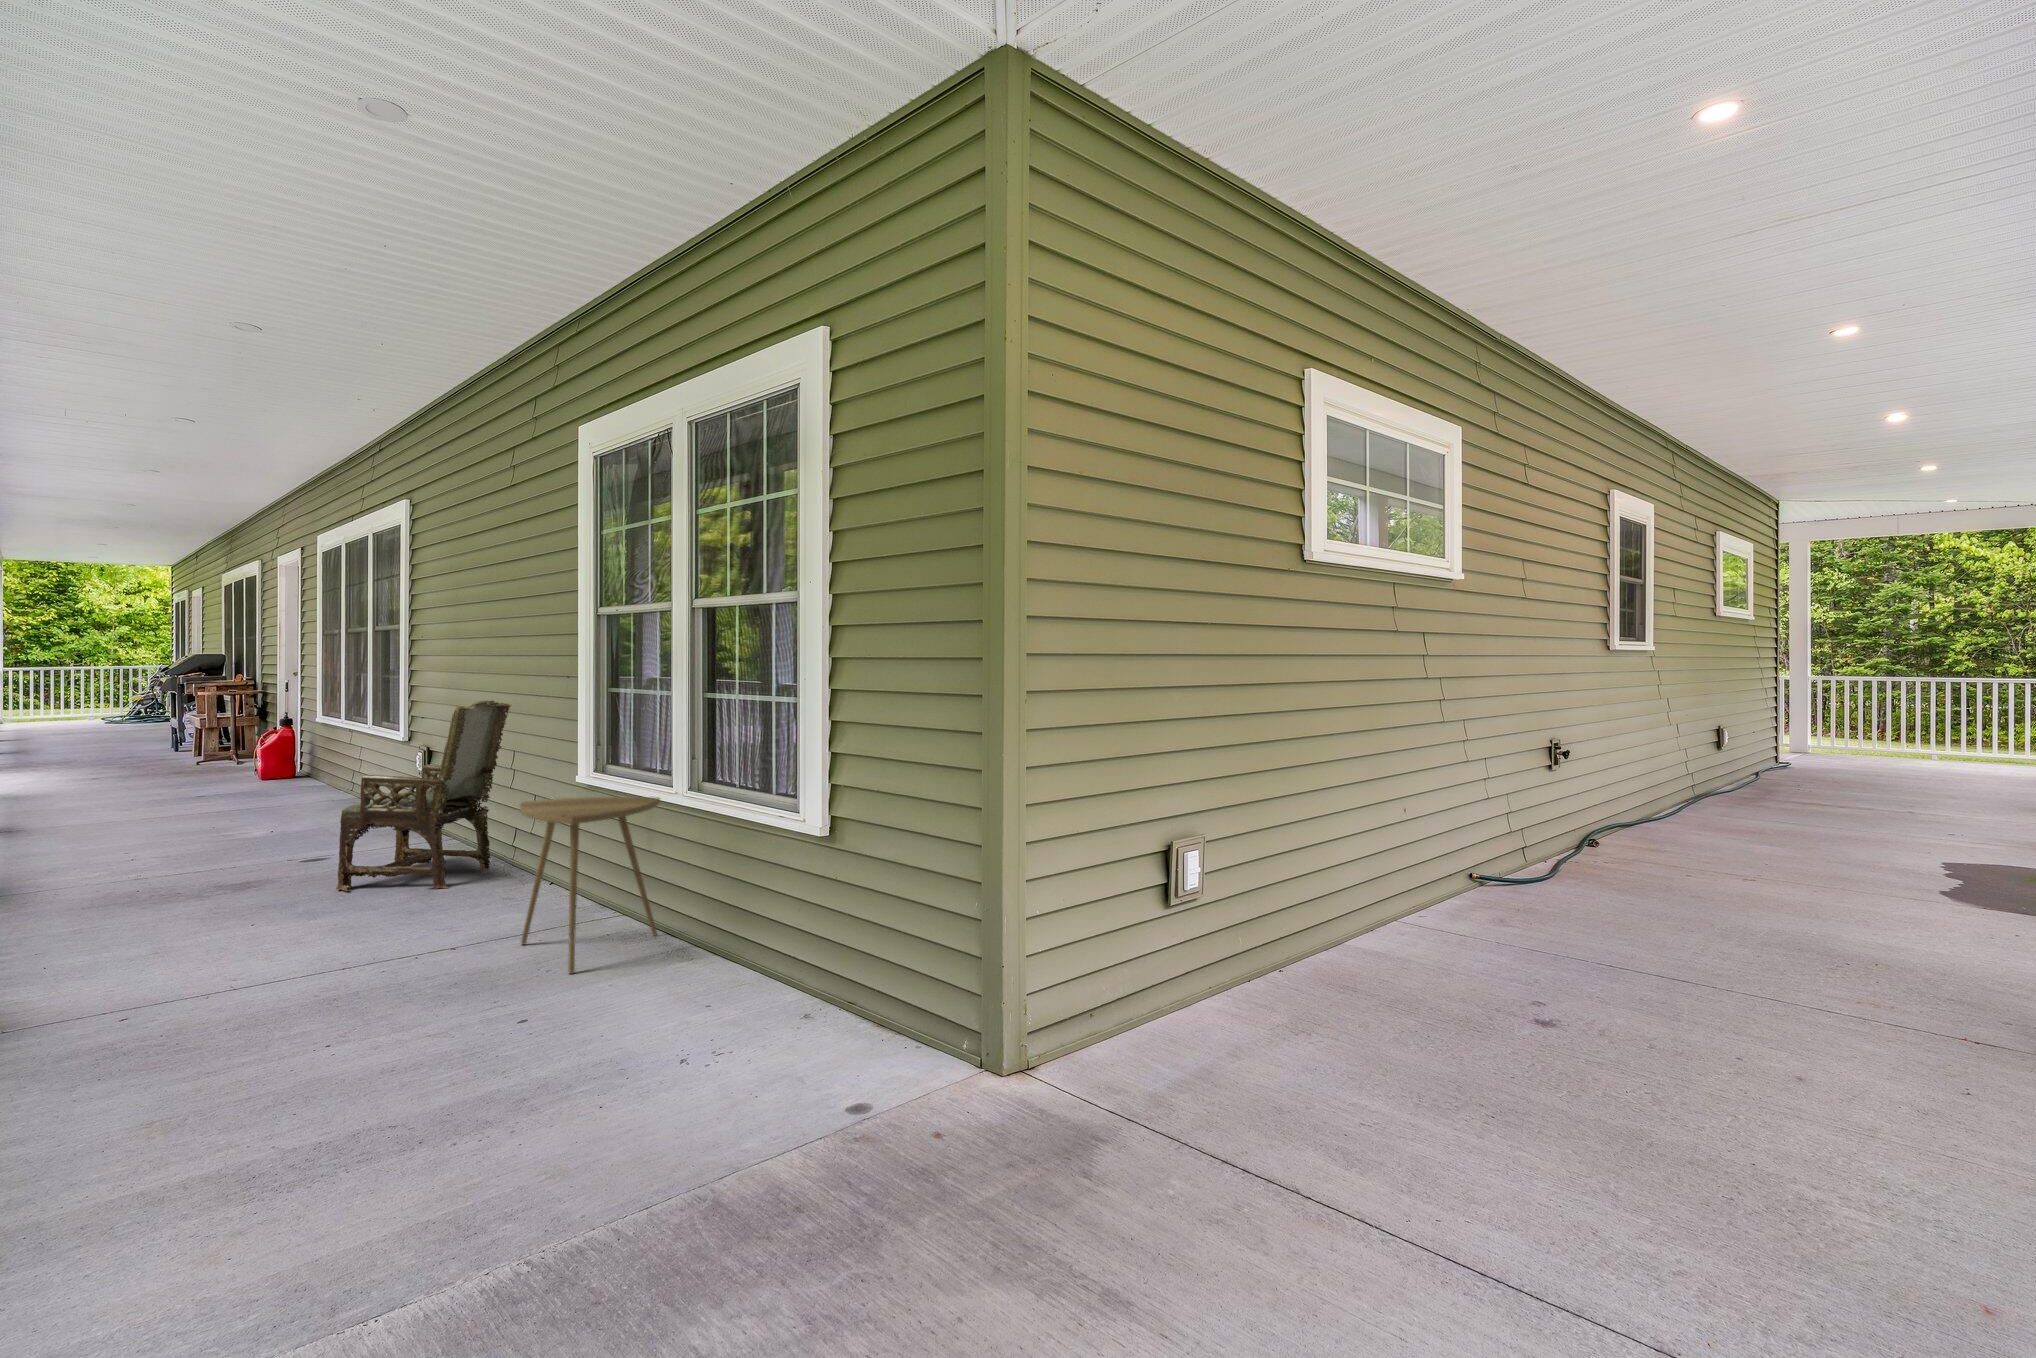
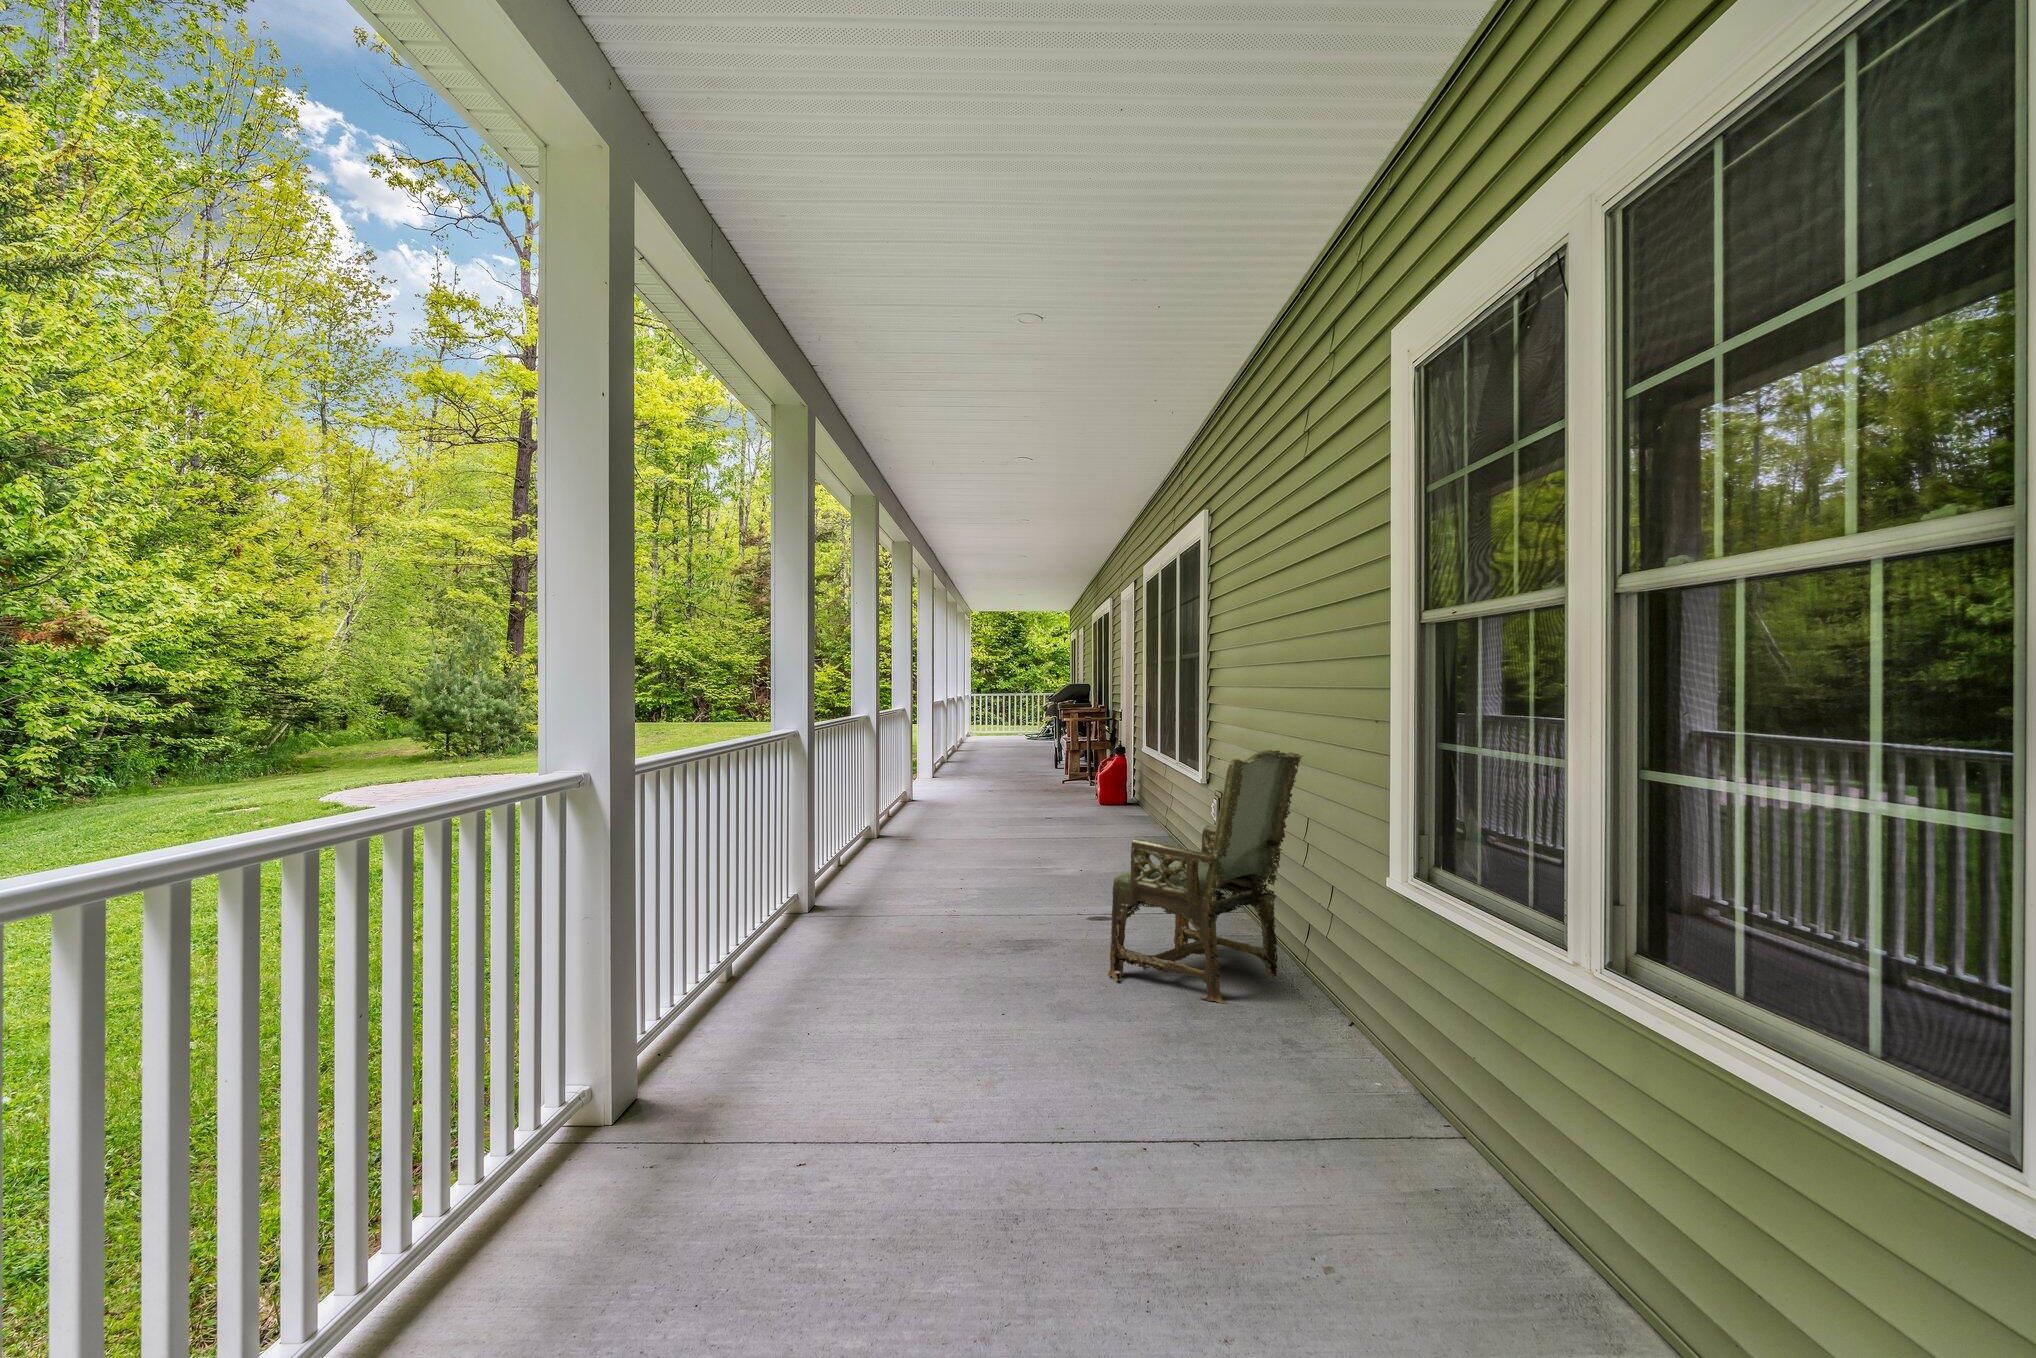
side table: present [520,797,660,974] -> none [1295,938,1547,1322]

